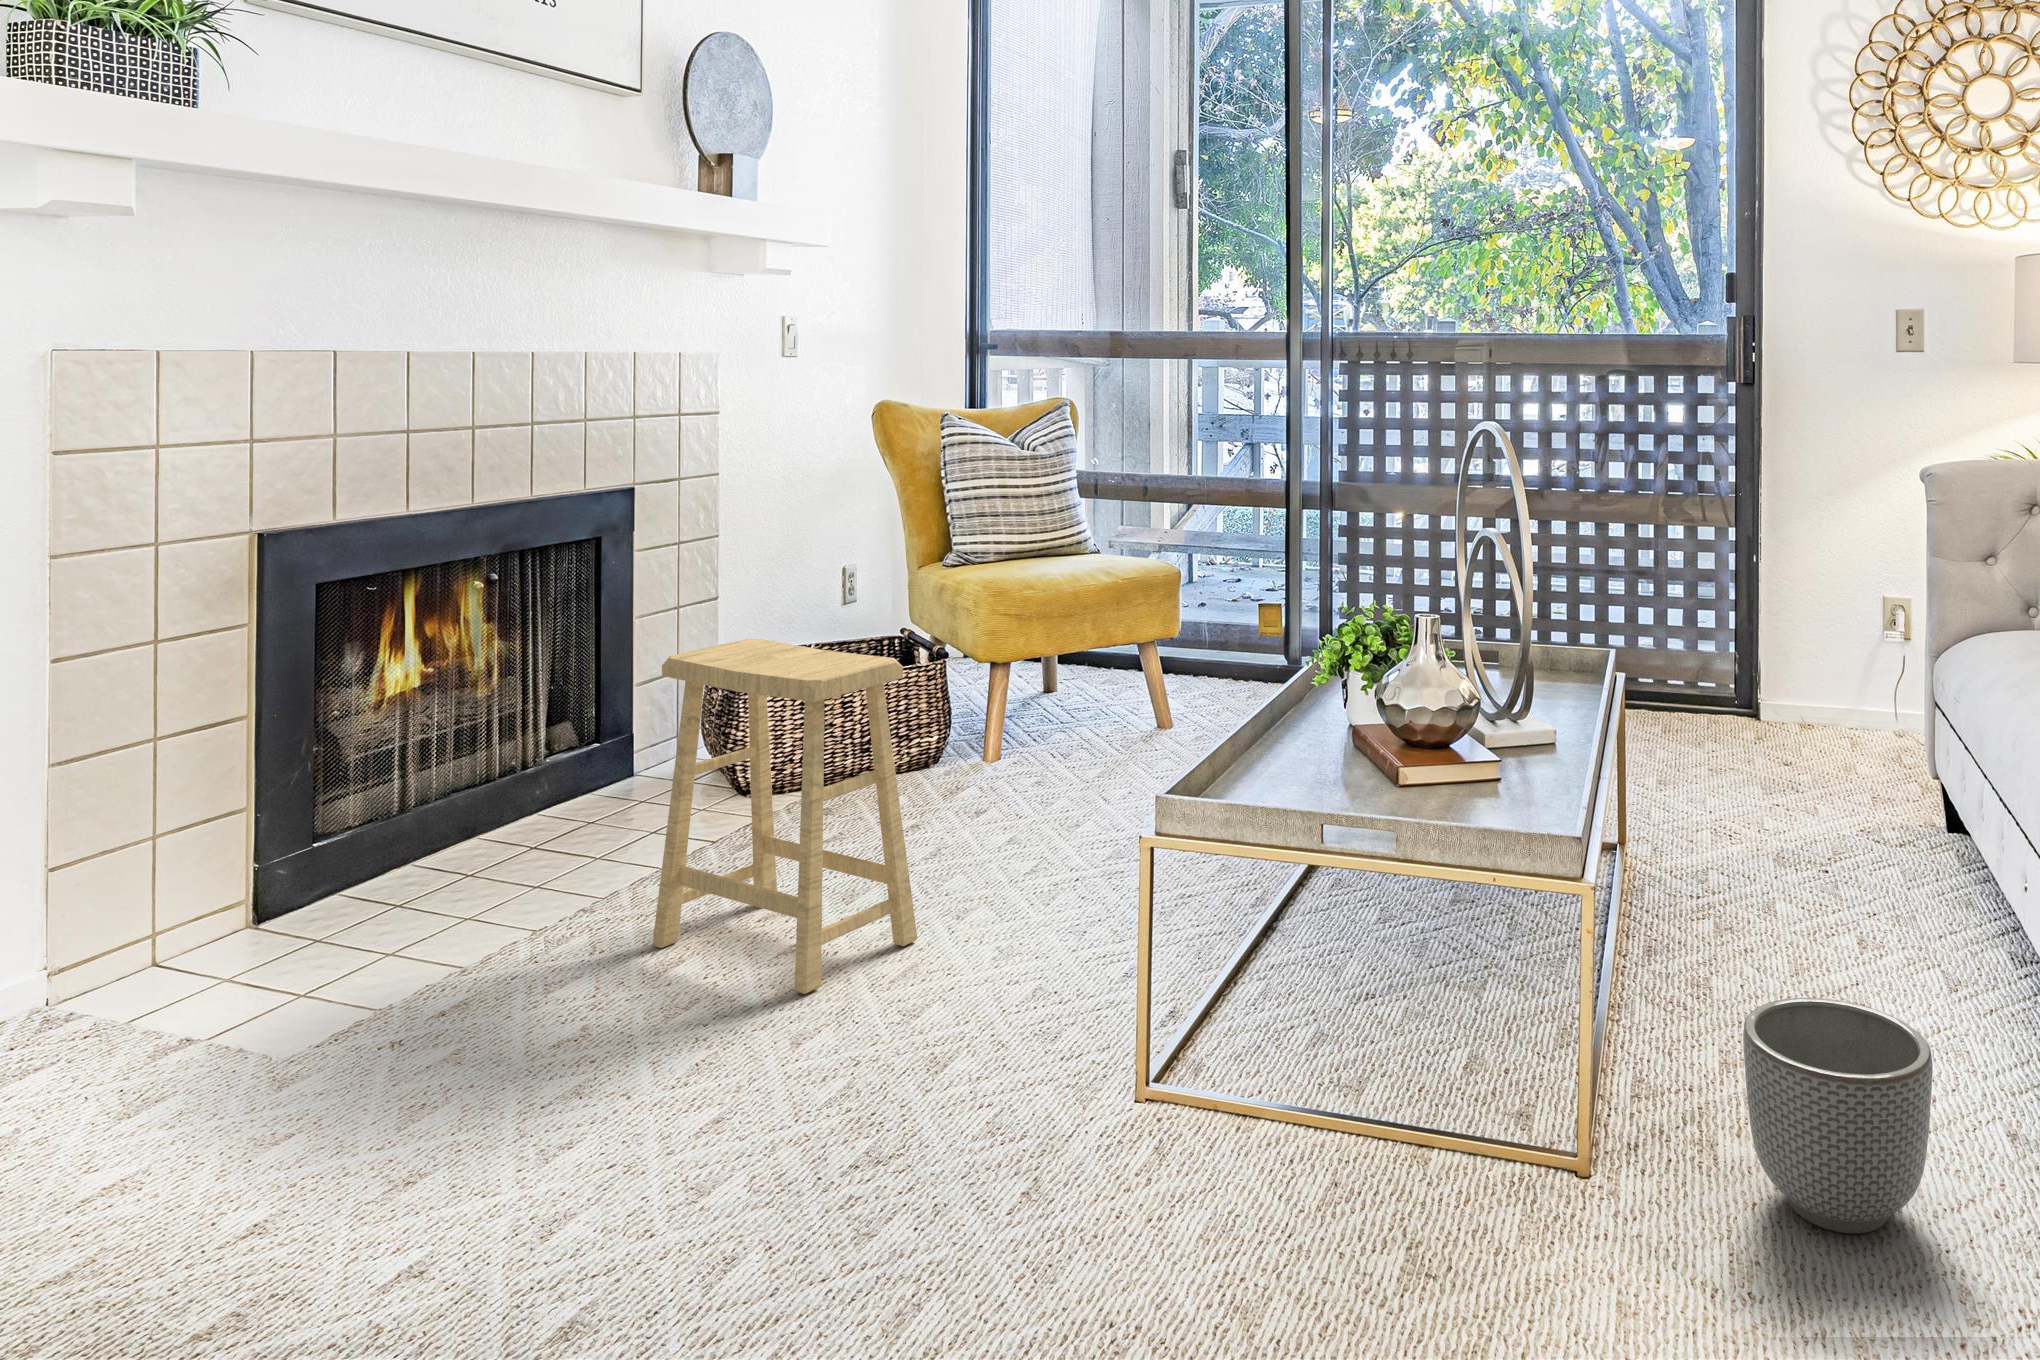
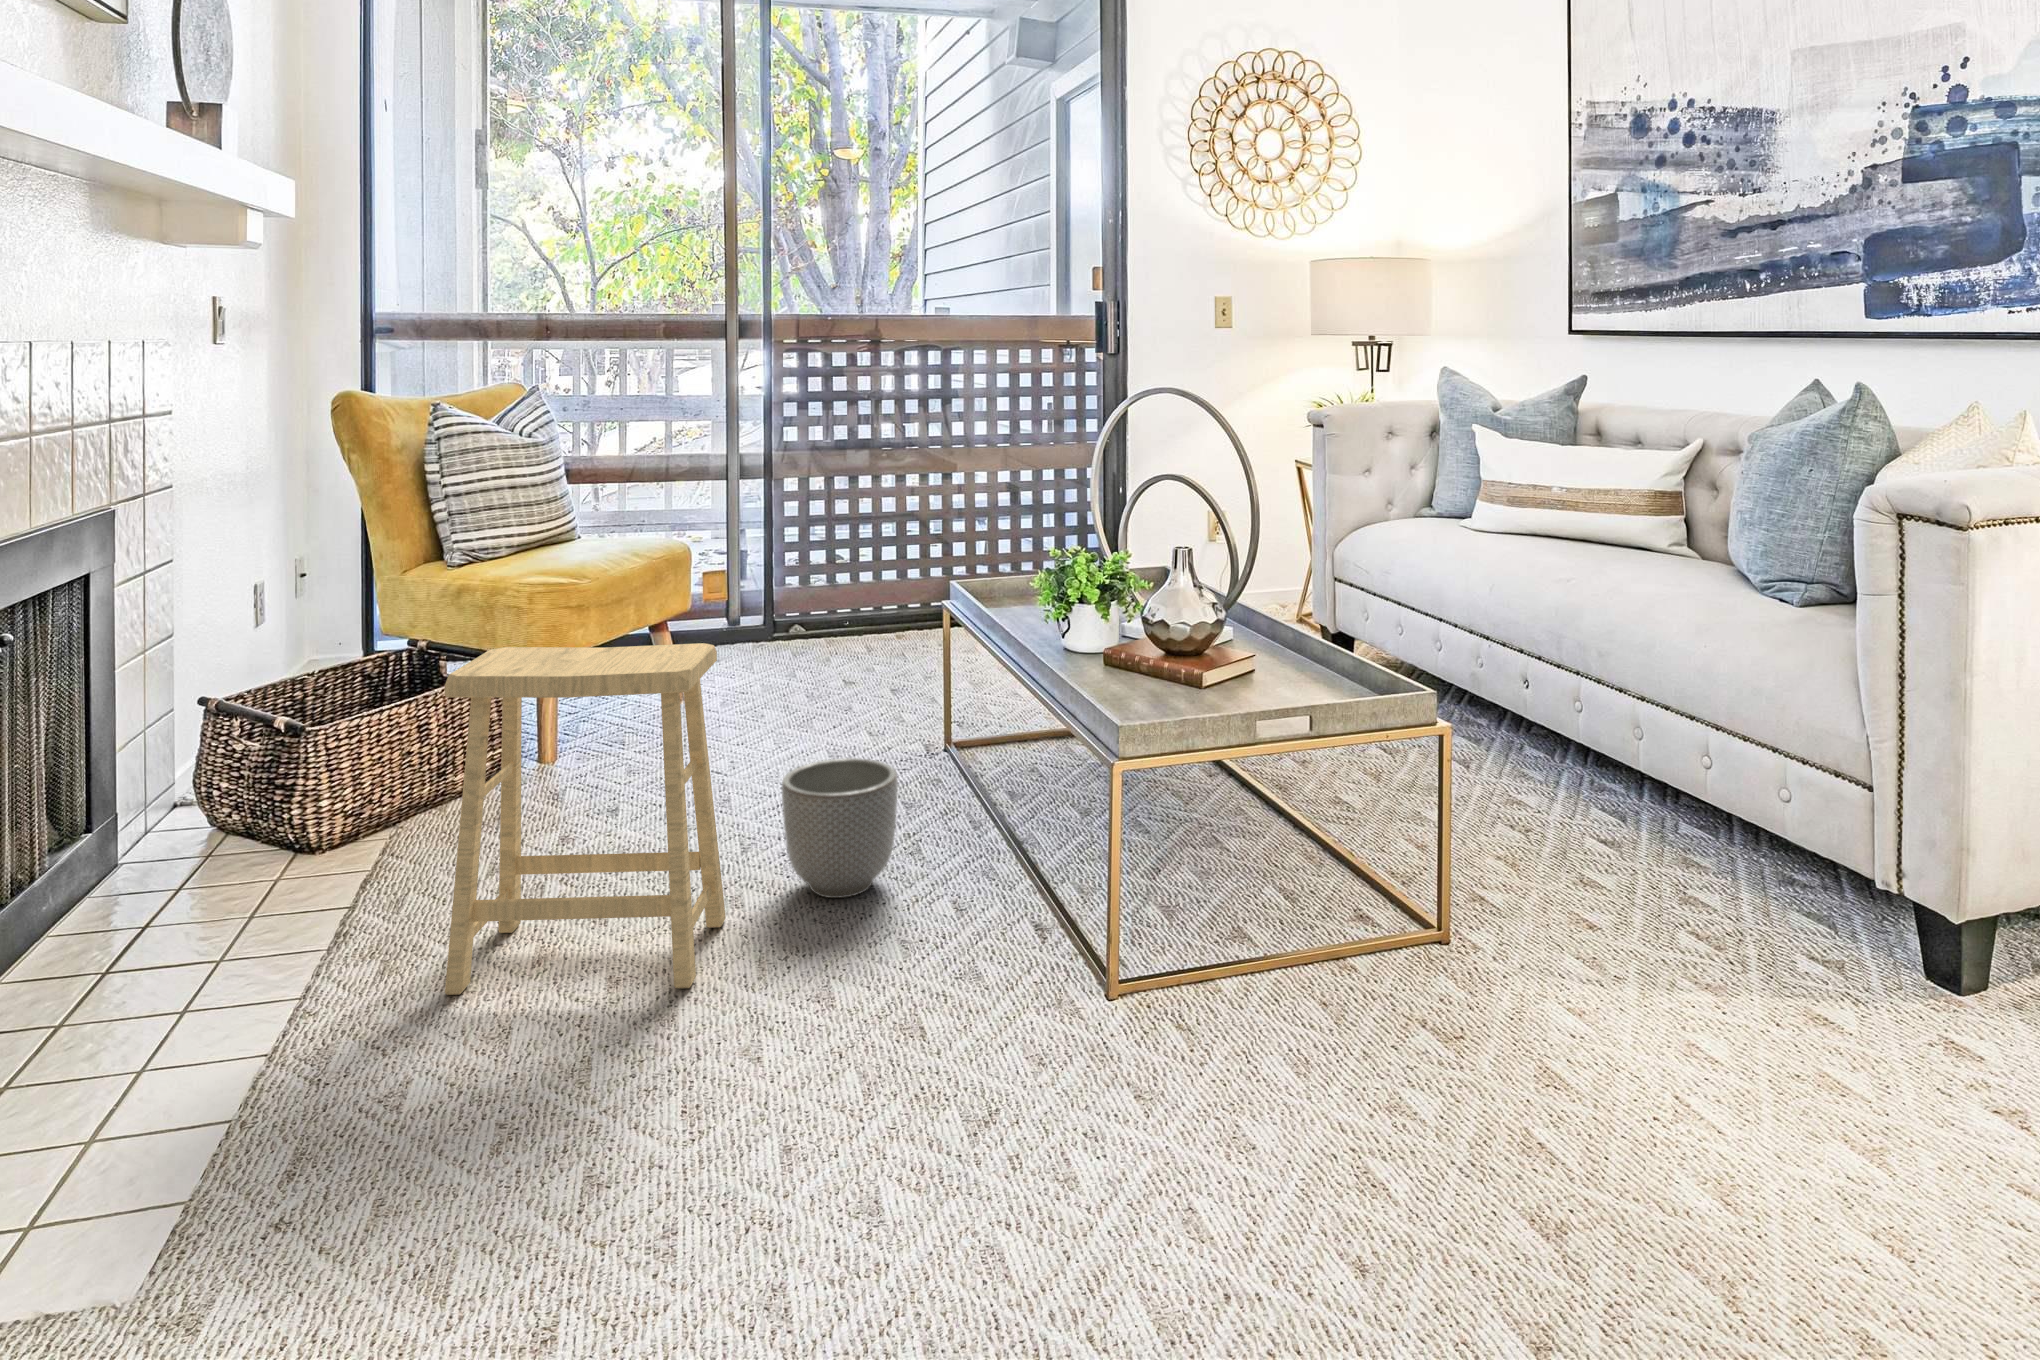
planter: present [1743,998,1933,1234] -> present [781,758,898,898]

